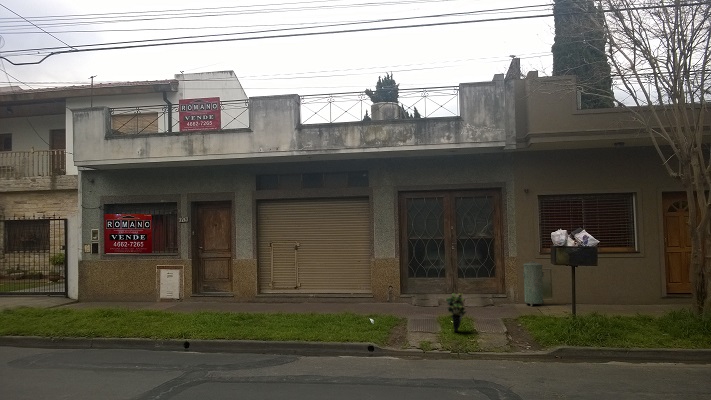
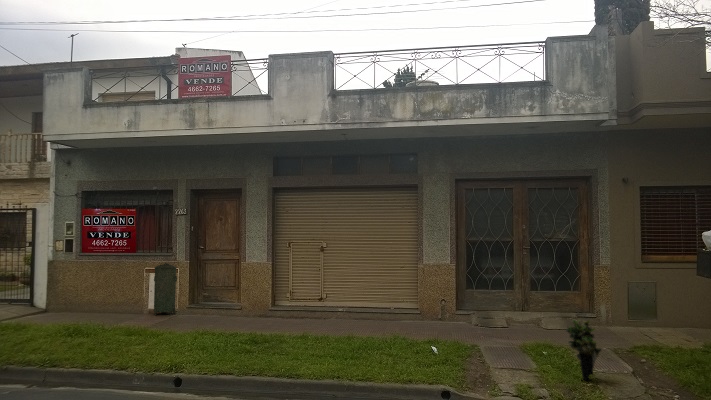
trash can: present [523,261,544,306] -> present [154,263,177,315]

